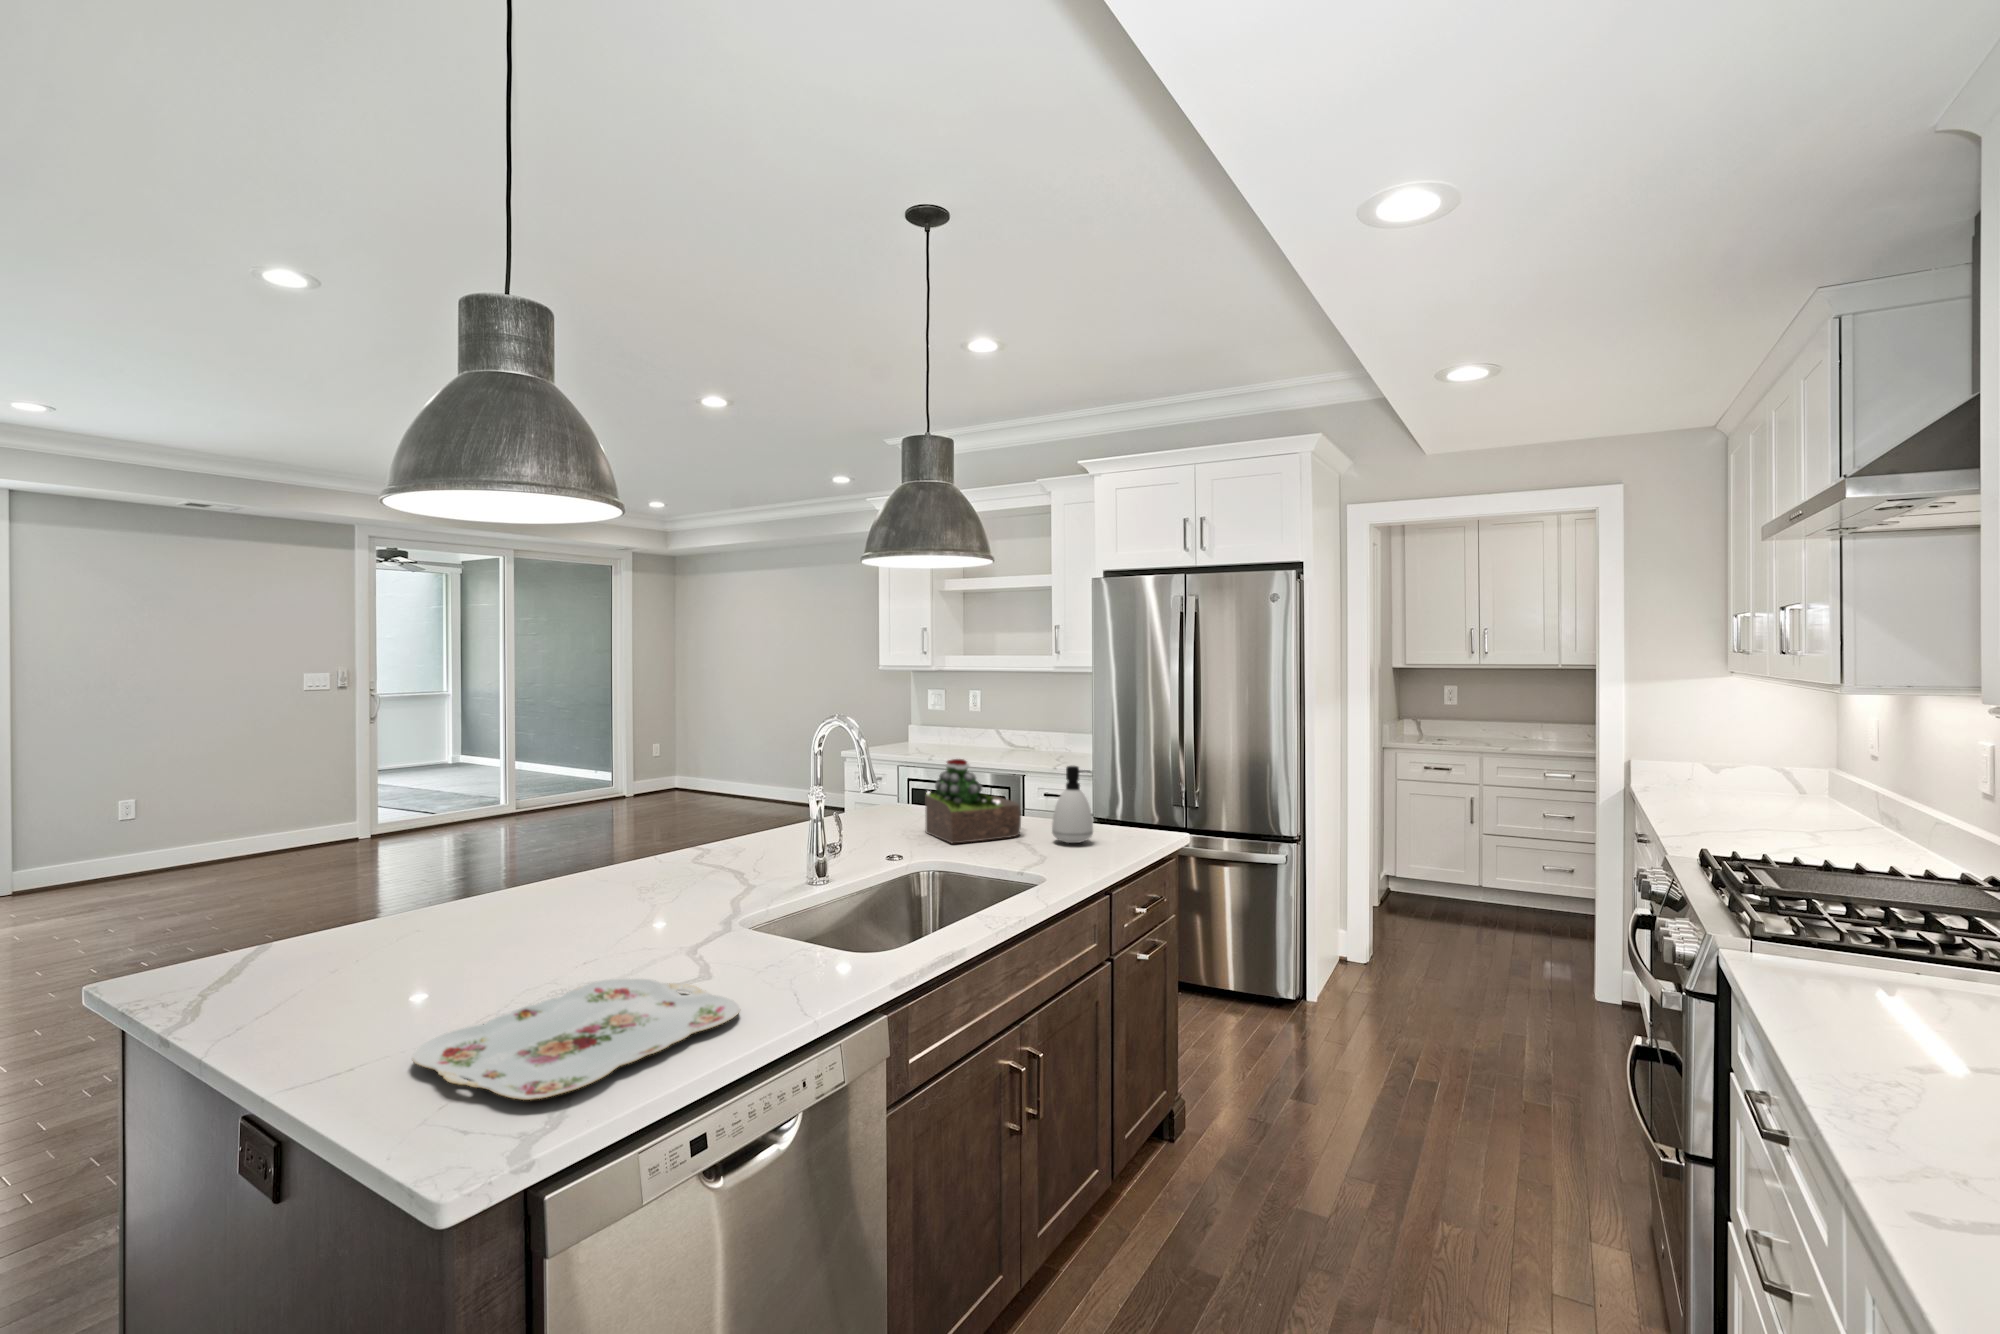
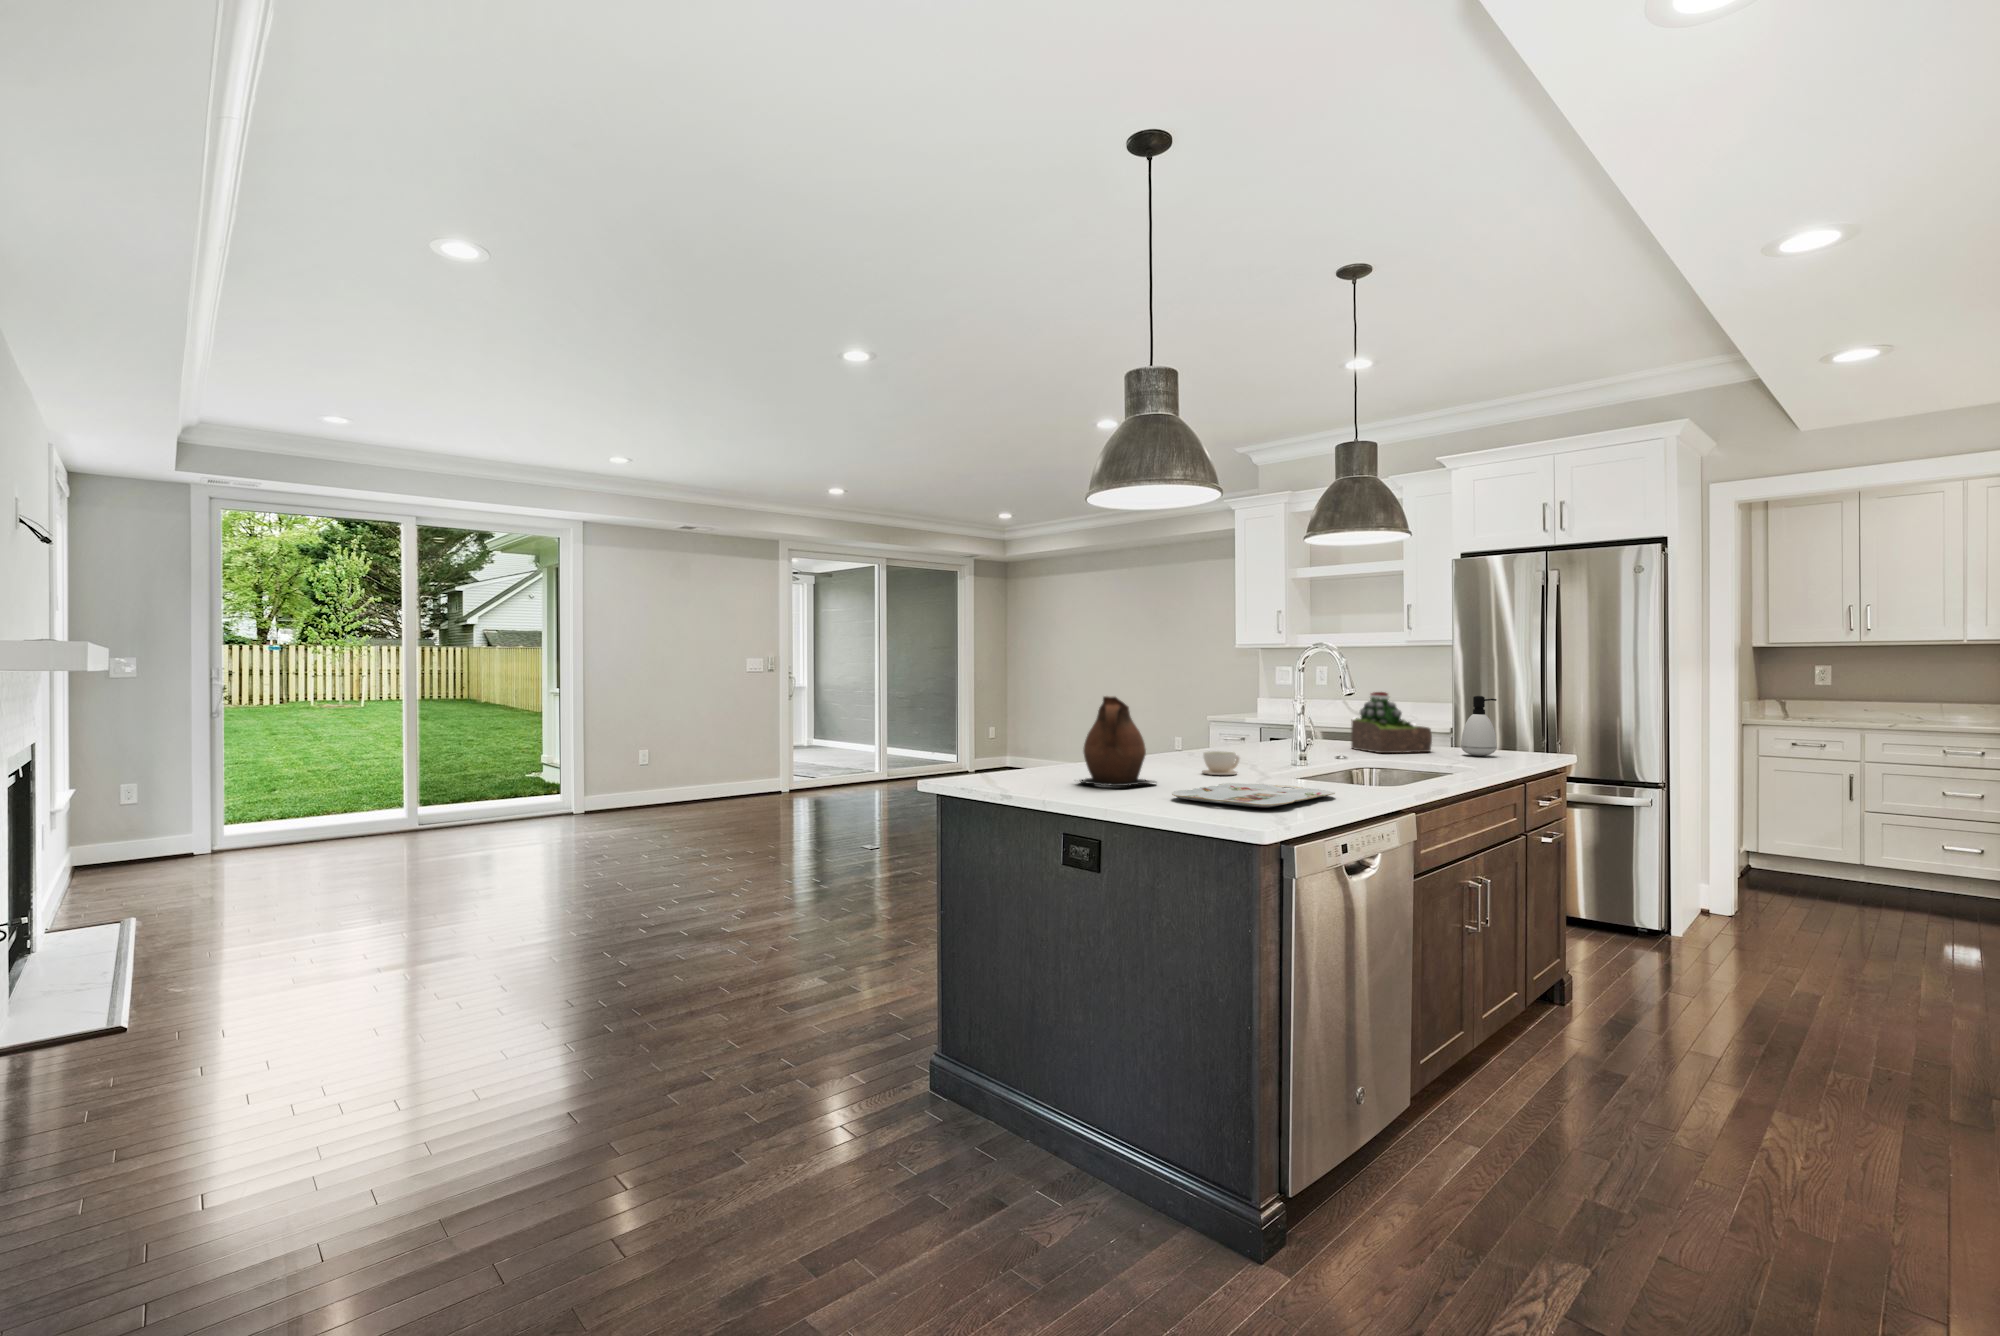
ceramic pitcher: none [322,844,487,1010] -> present [1080,696,1155,786]
coffee cup: none [619,891,683,937] -> present [1202,751,1240,775]

